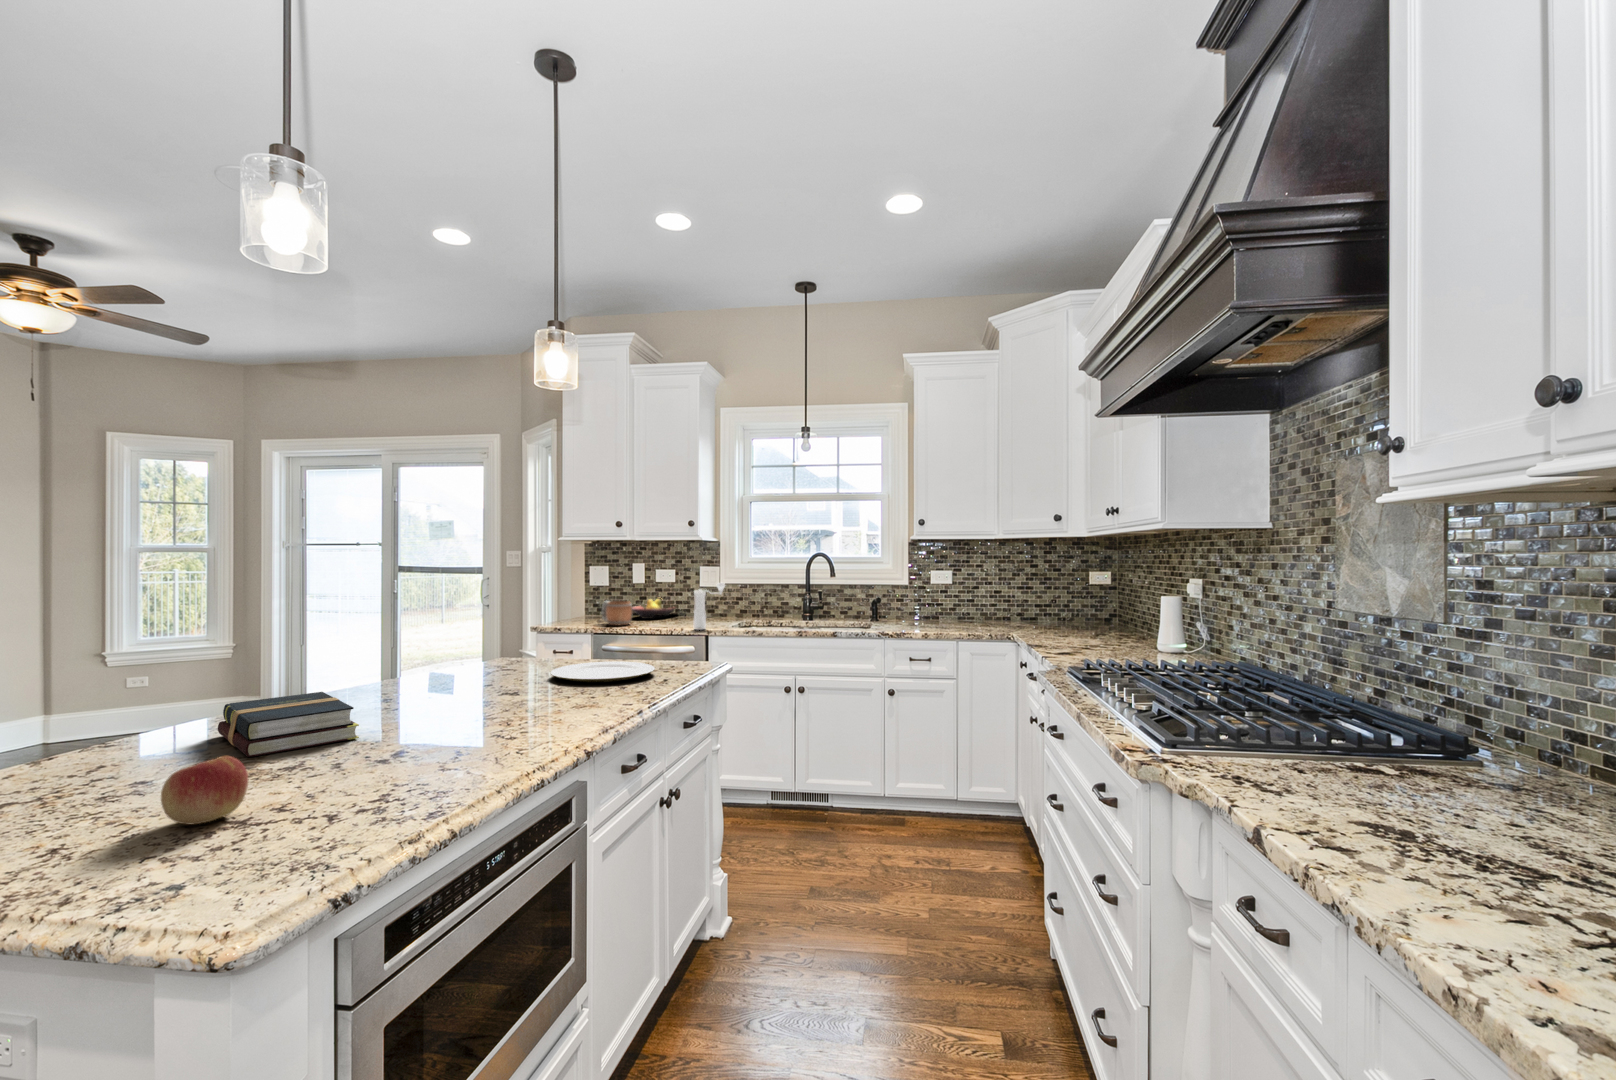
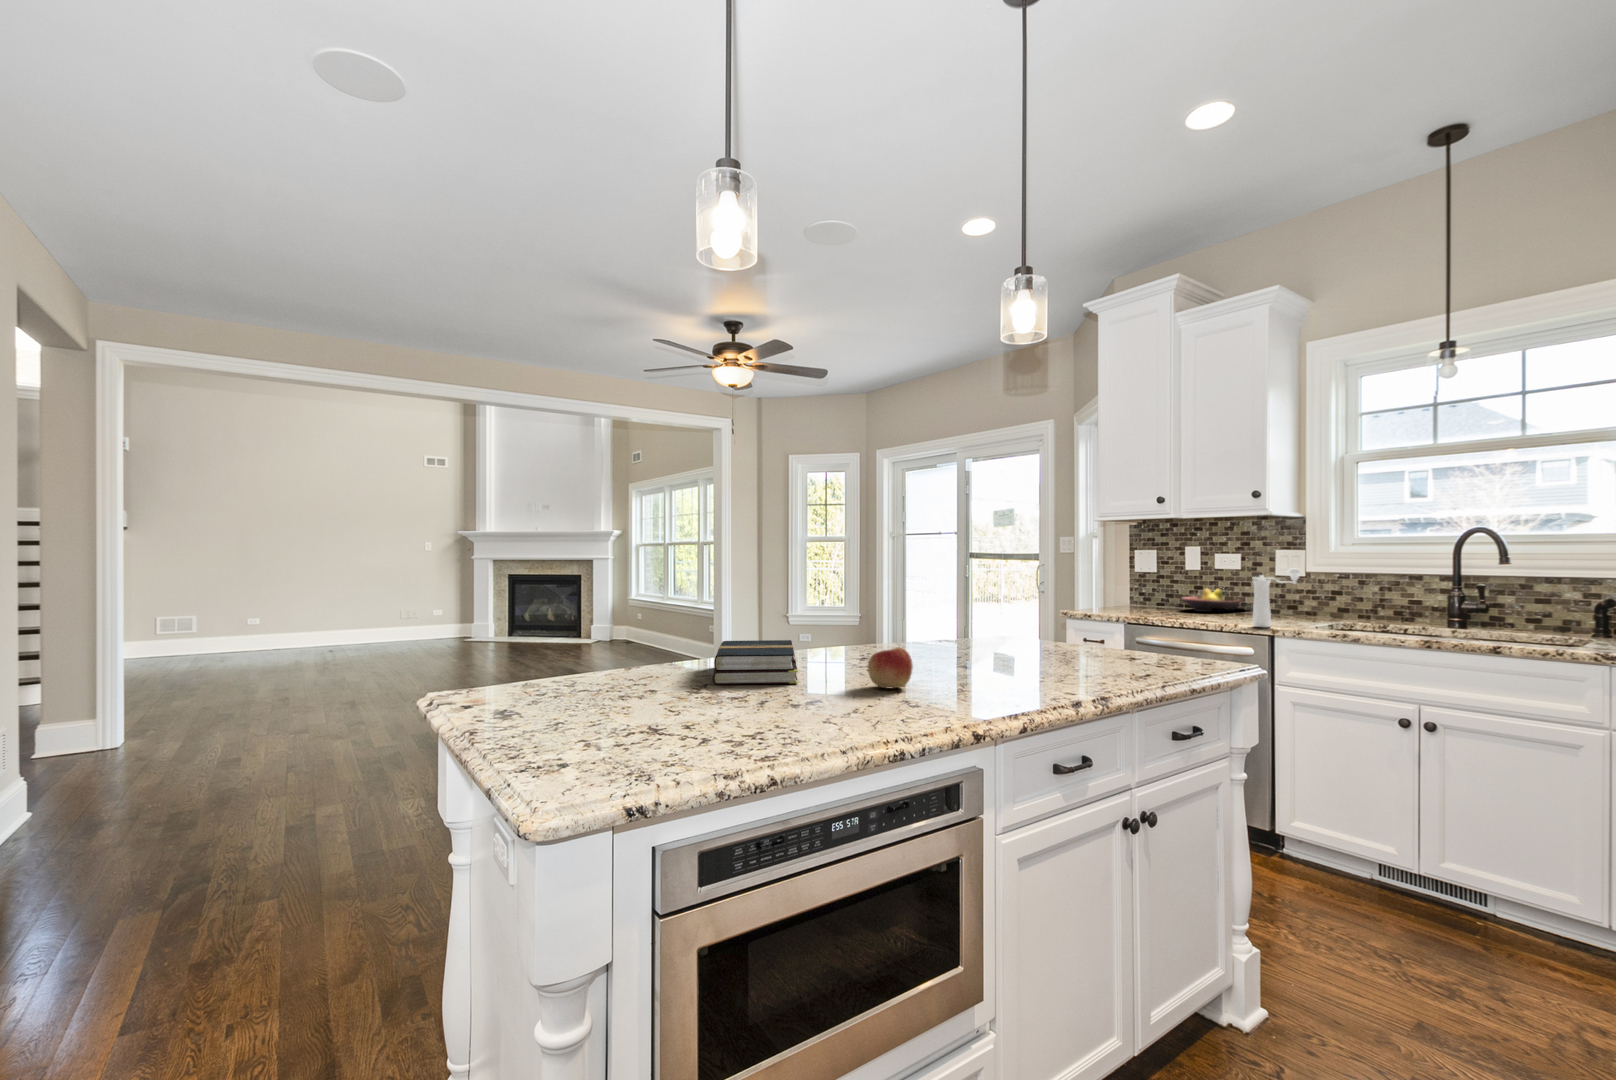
mug: present [602,601,633,626] -> none [1141,587,1178,616]
plate: present [551,662,655,682] -> none [1017,646,1141,668]
apple: present [161,756,248,824] -> present [868,648,913,688]

